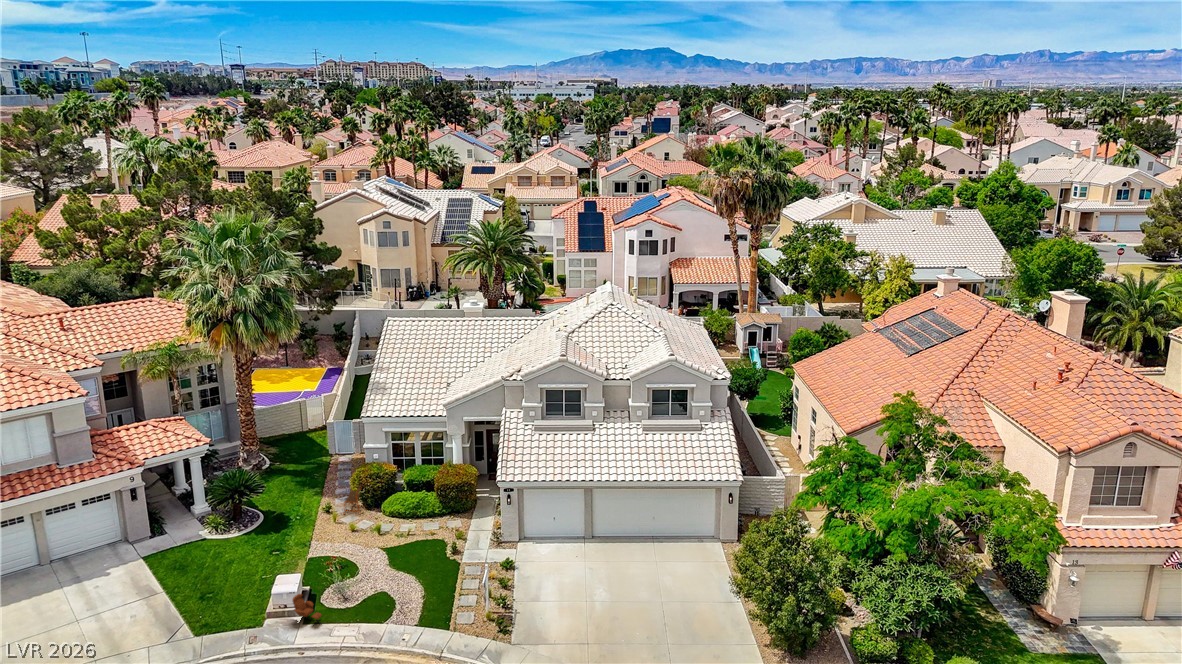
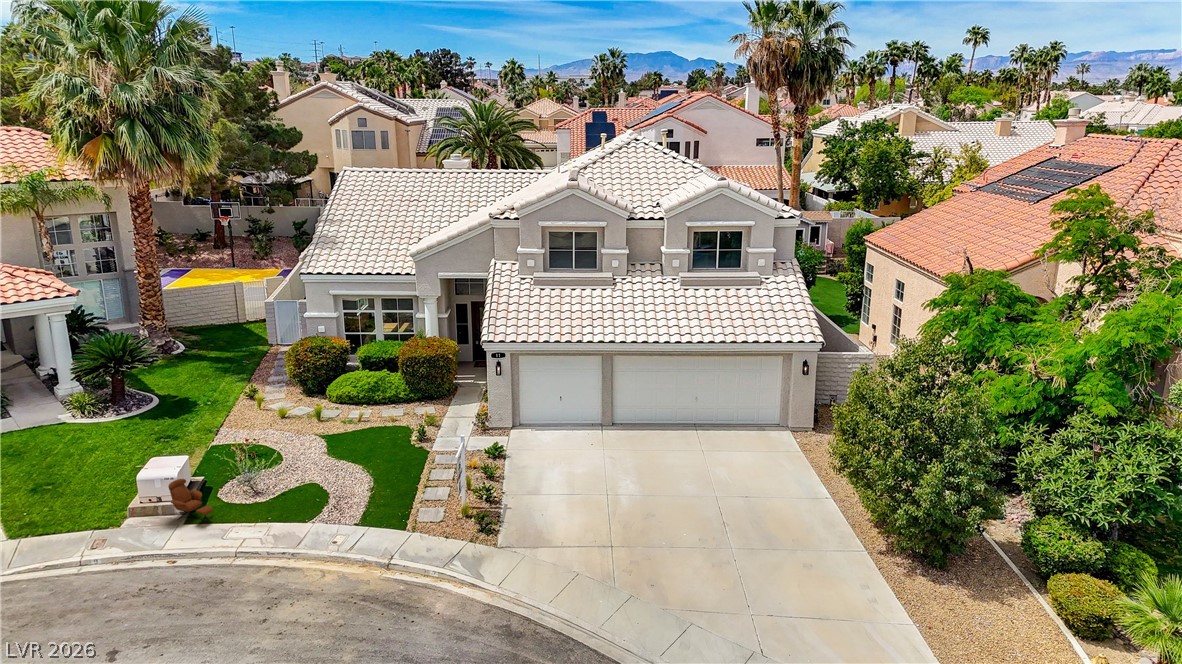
bench: present [344,486,362,514] -> none [273,356,306,400]

